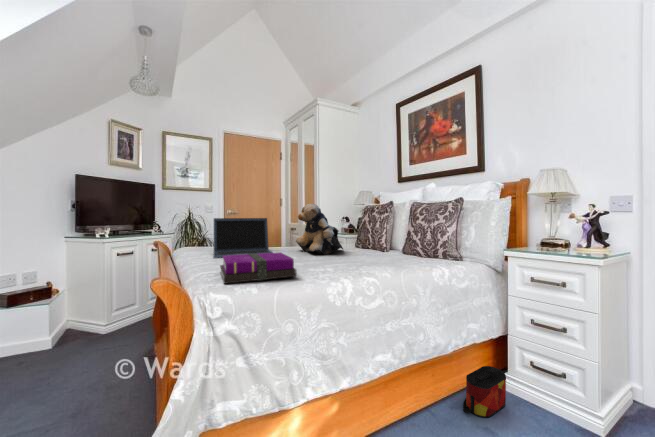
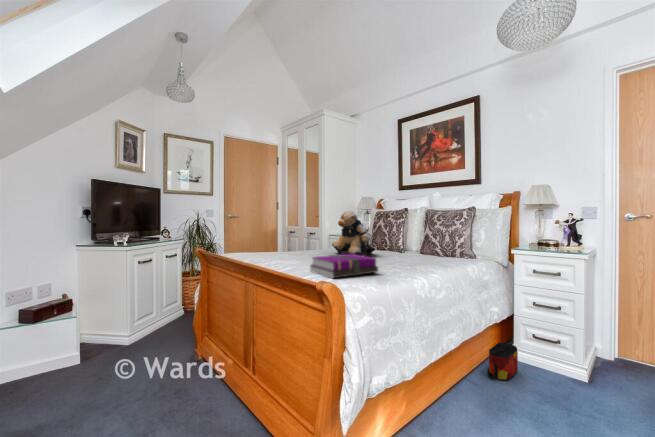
laptop: present [213,218,273,258] -> none [263,224,326,261]

